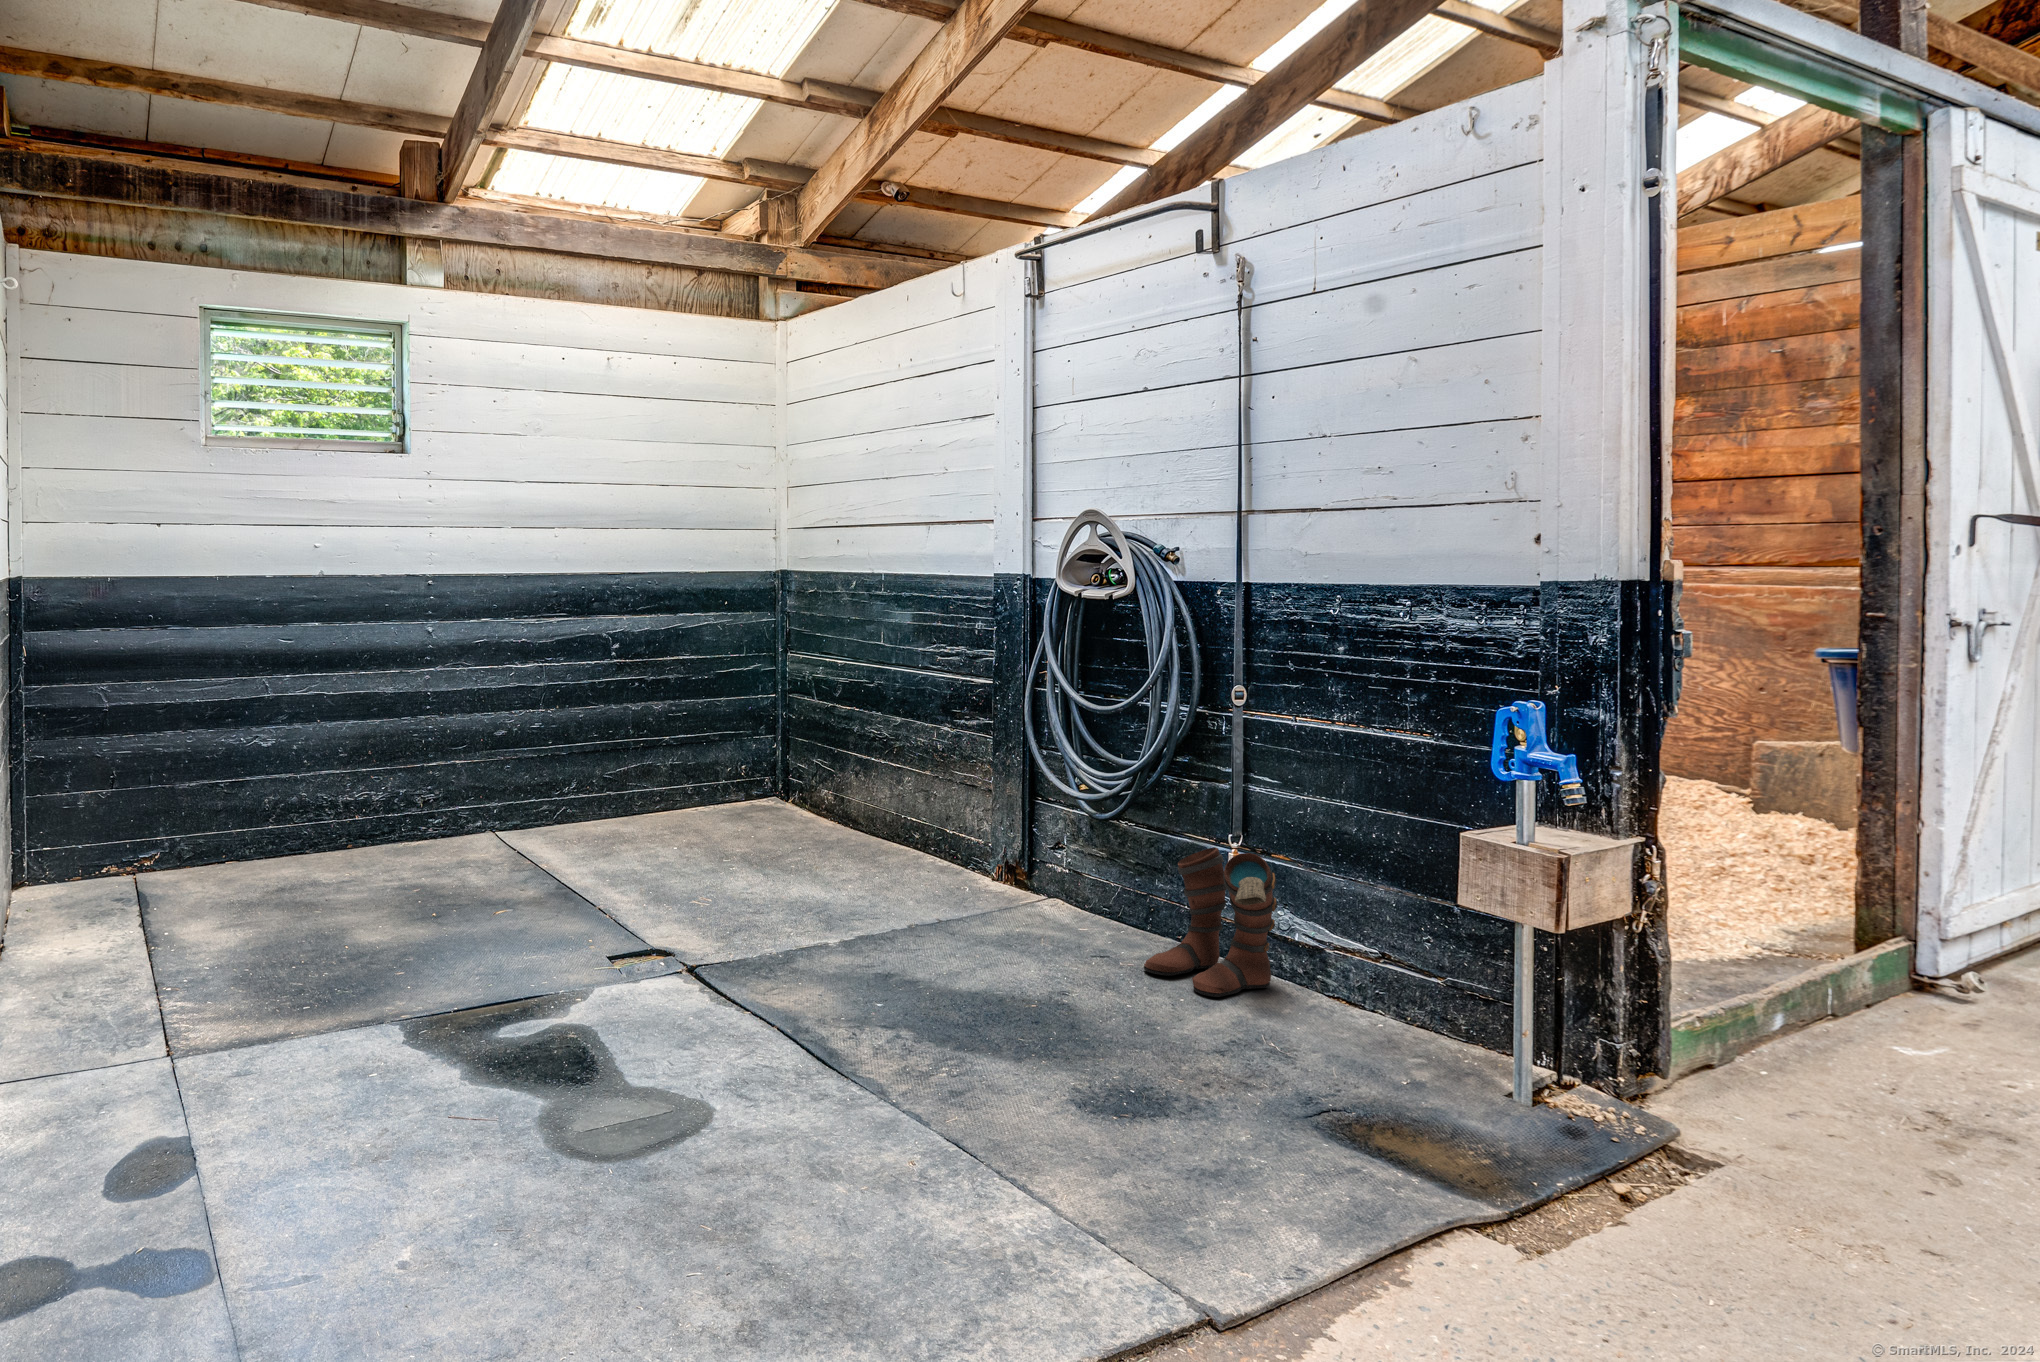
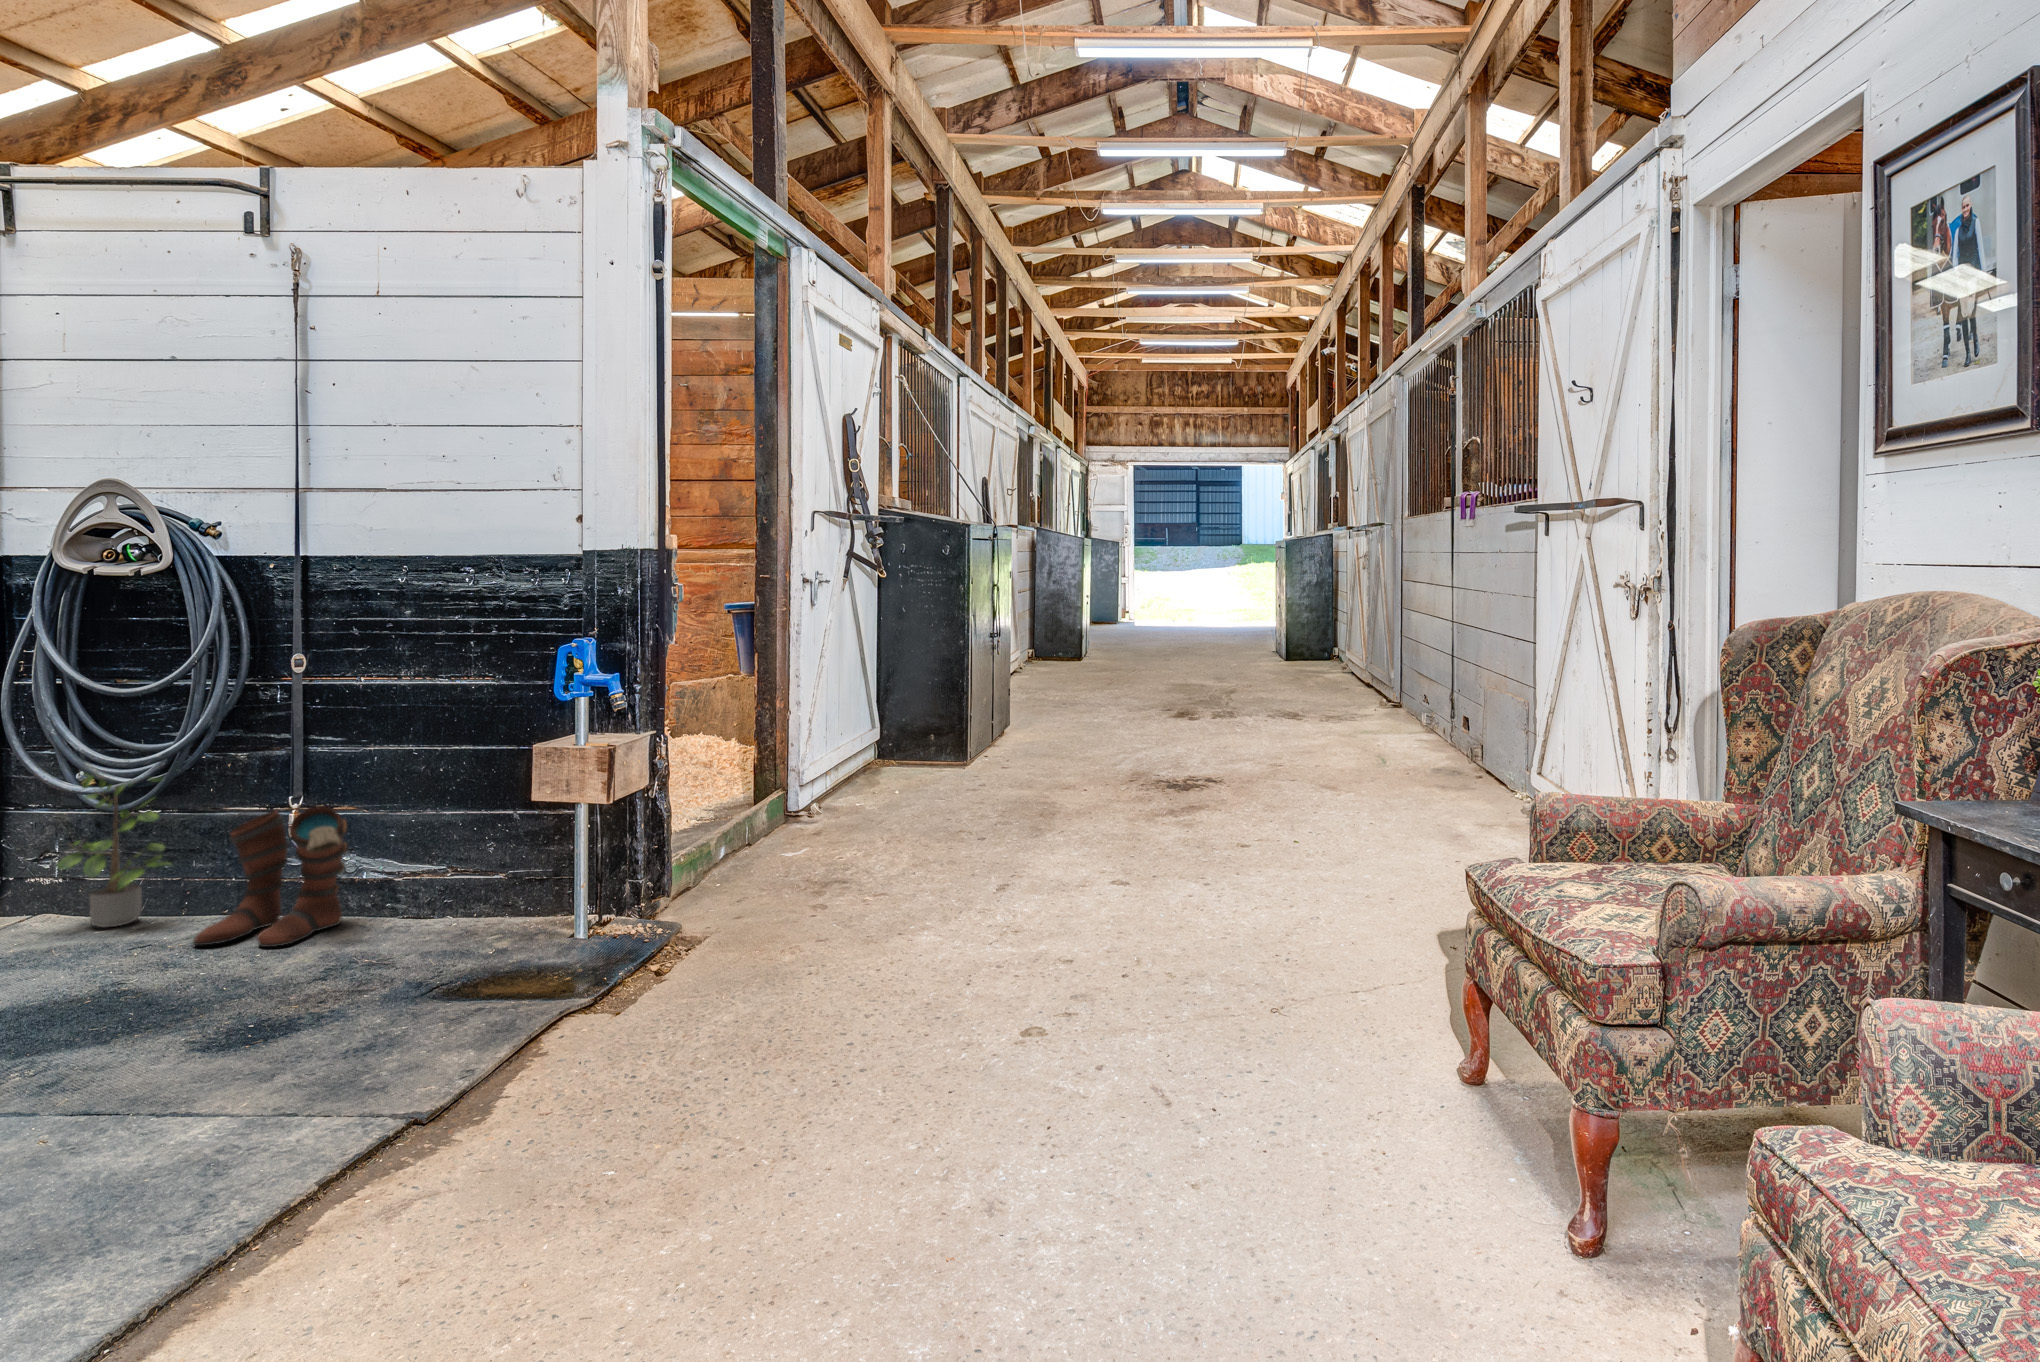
potted plant: none [1059,770,1139,929] -> present [57,761,172,927]

